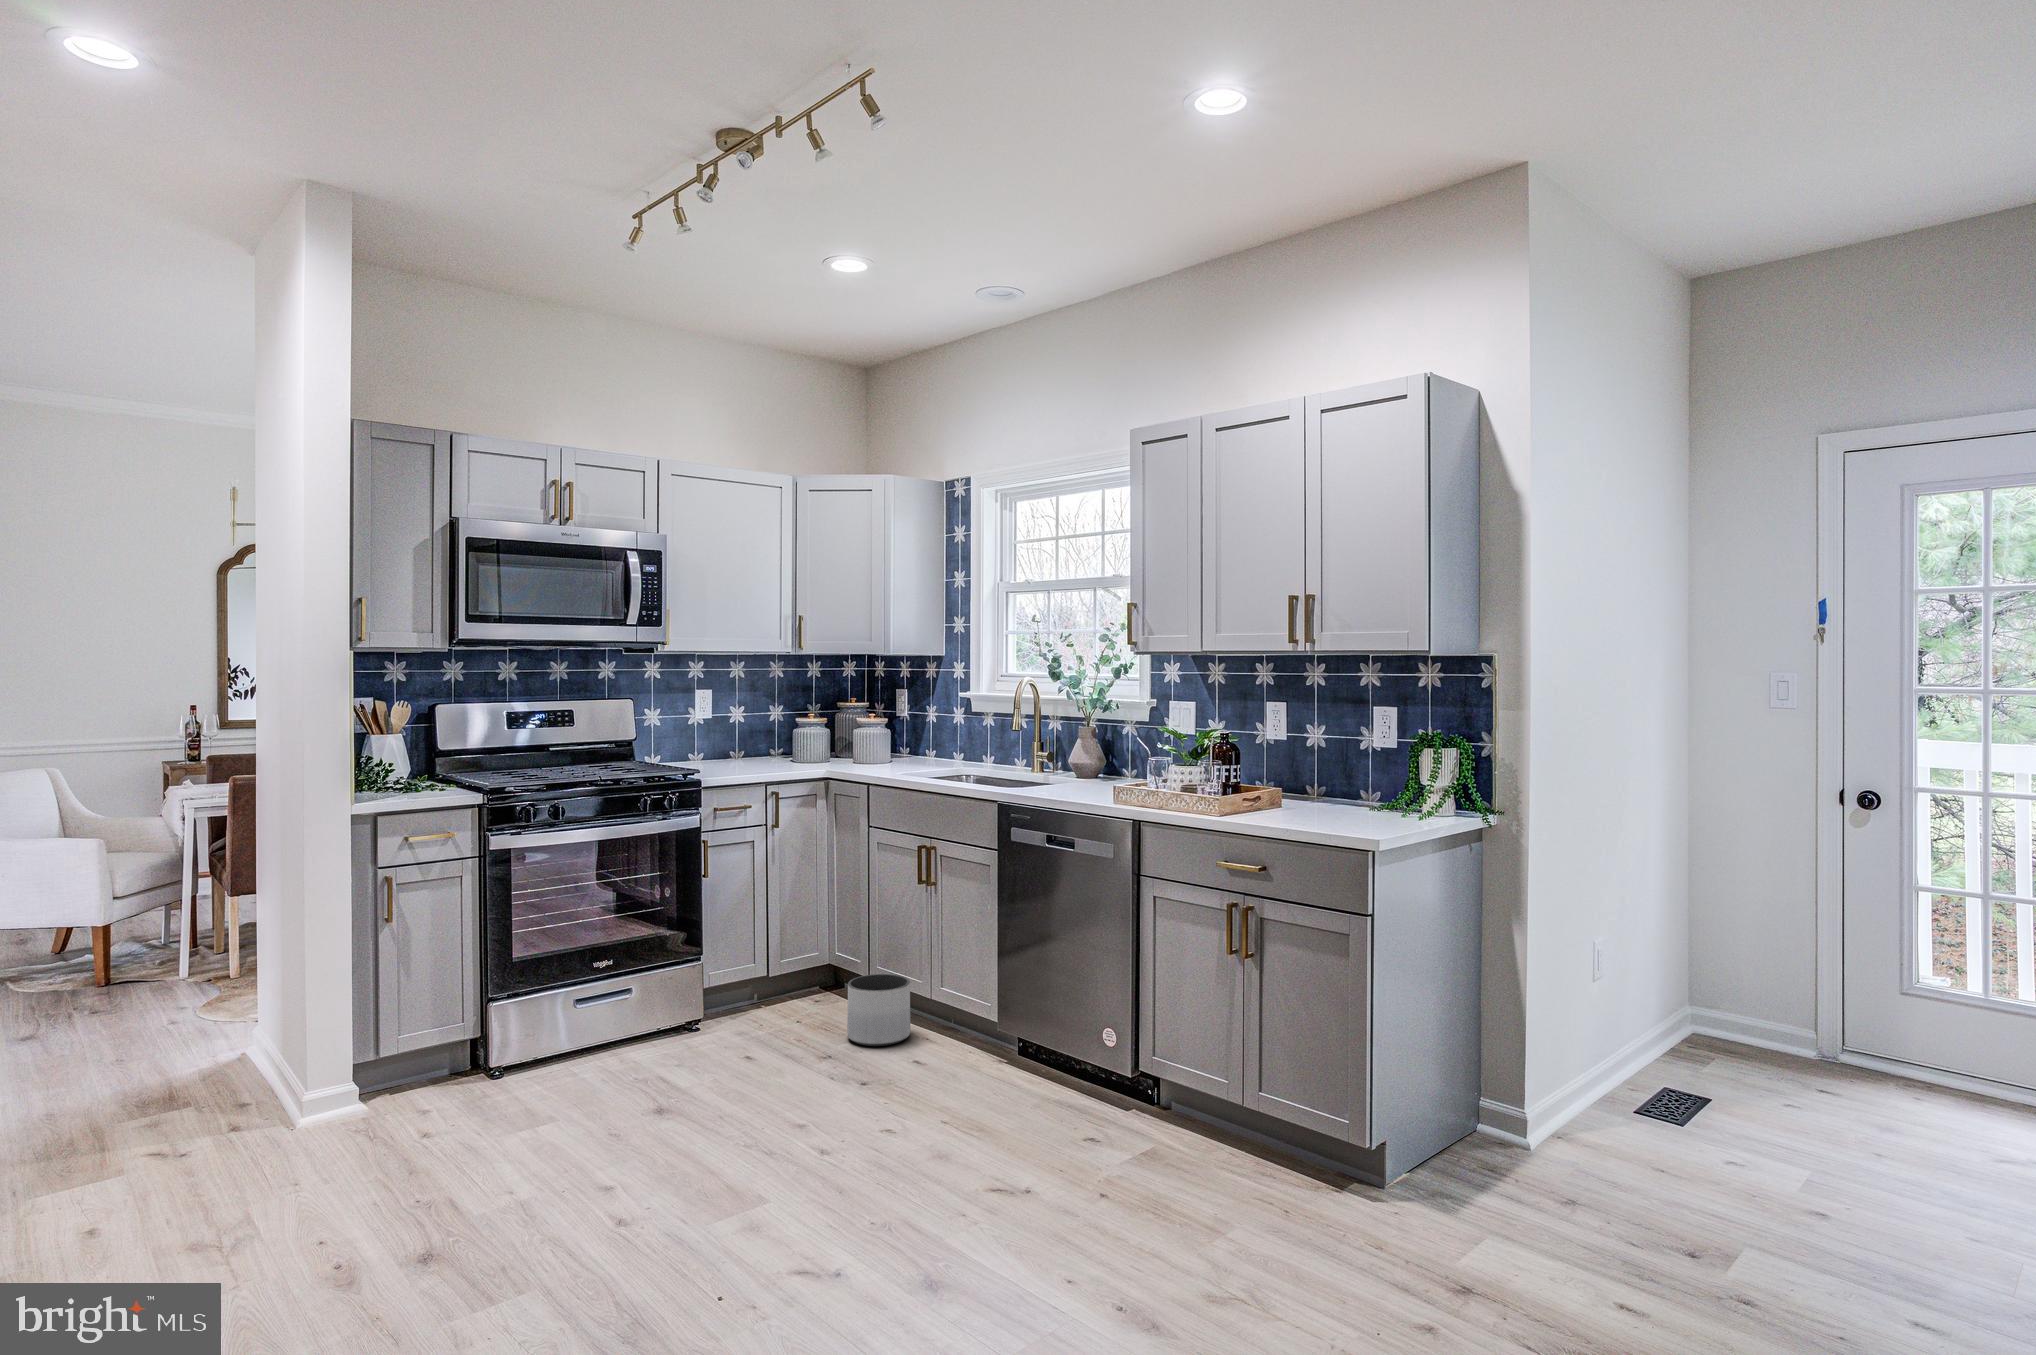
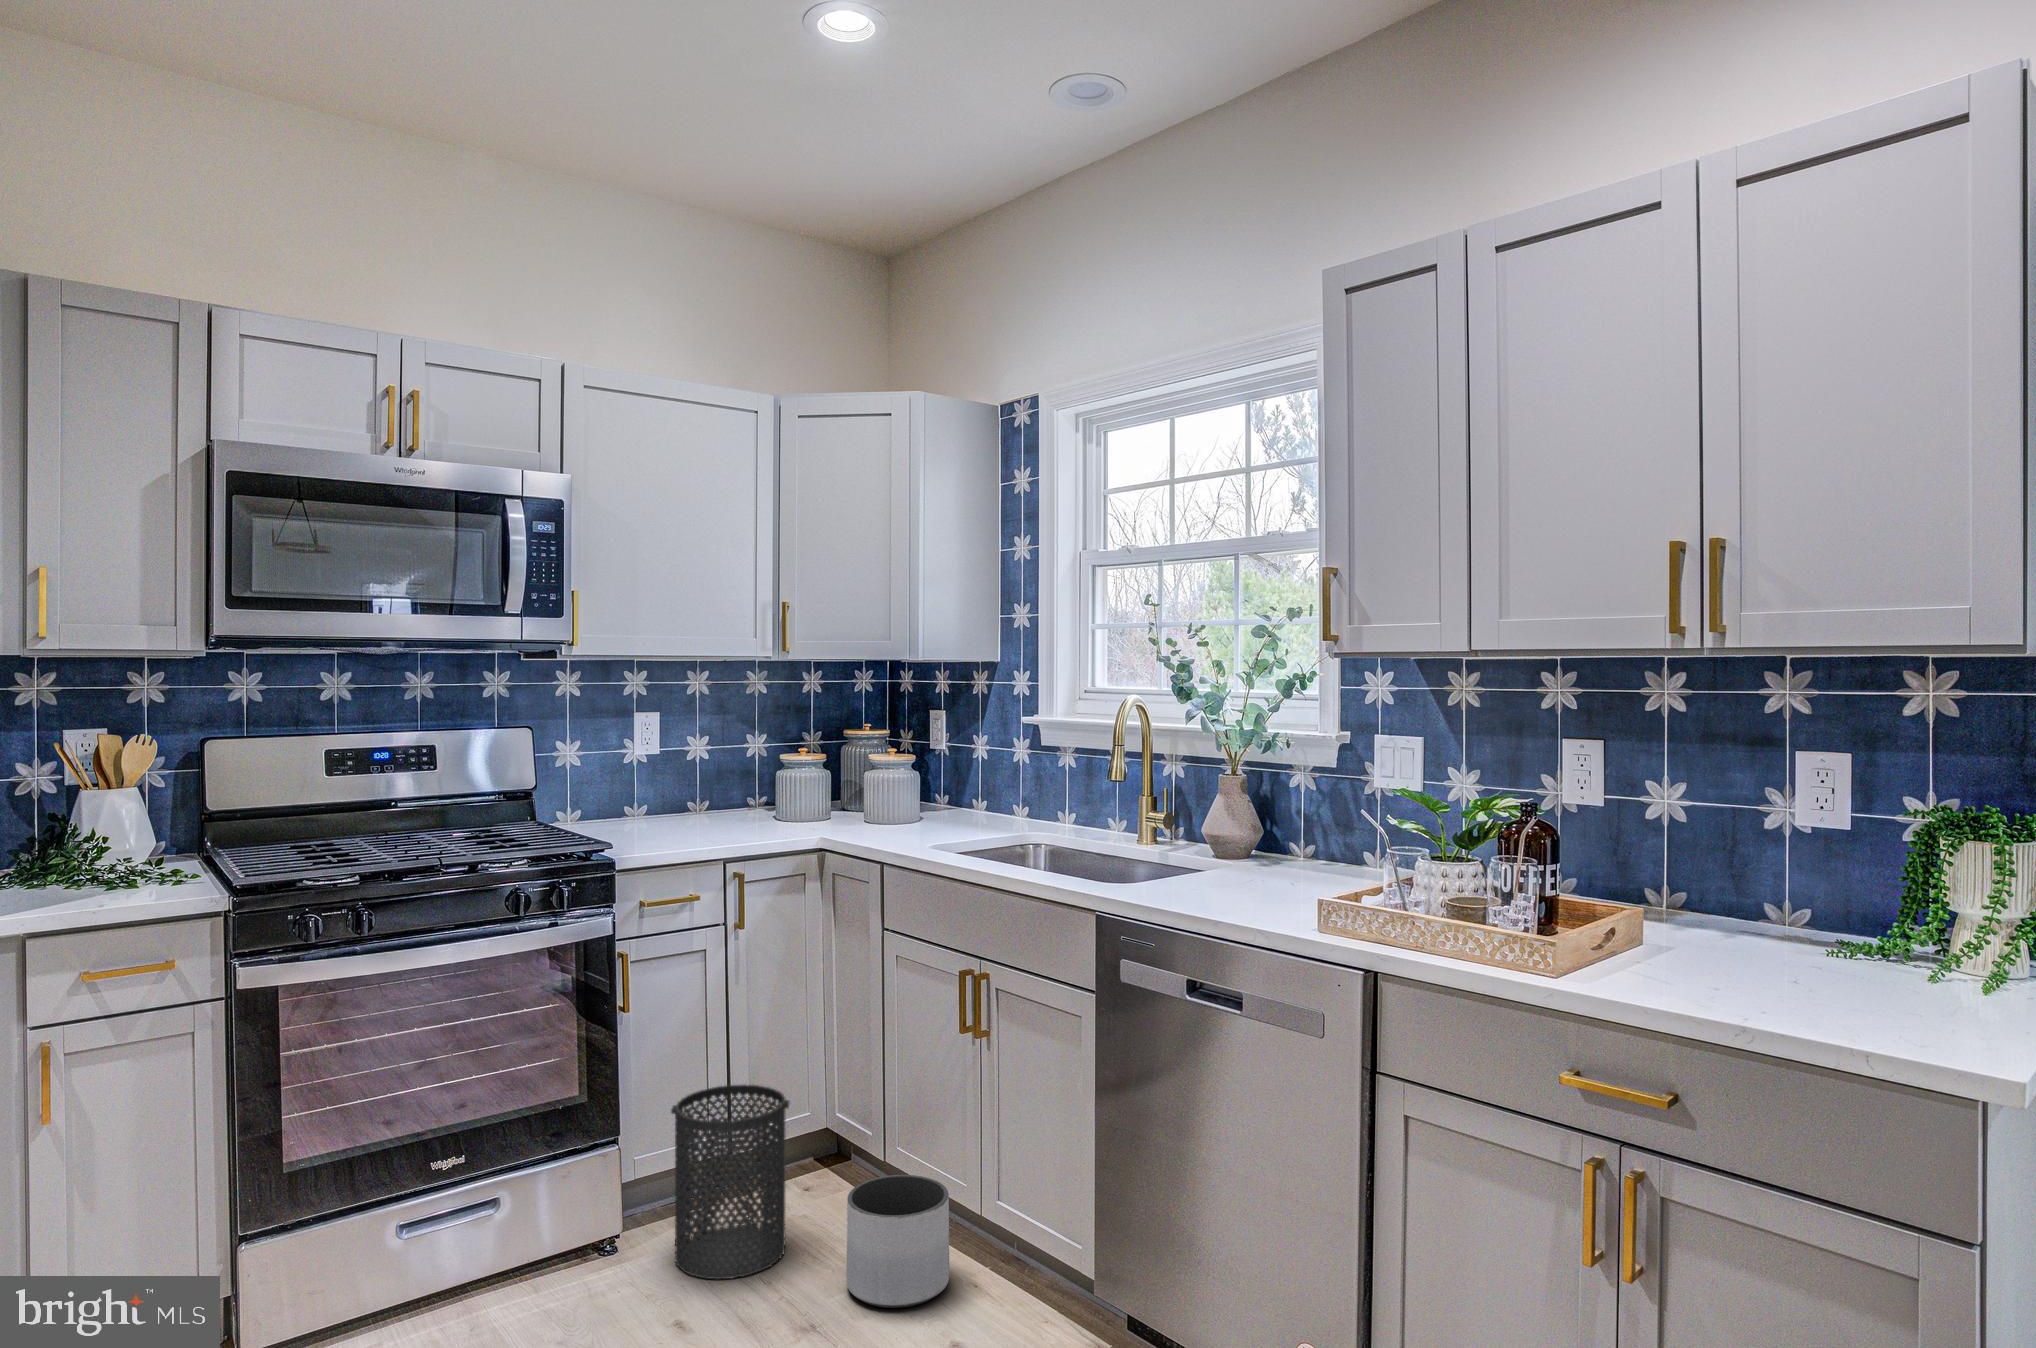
trash can: none [736,924,809,1037] -> present [671,1085,790,1279]

